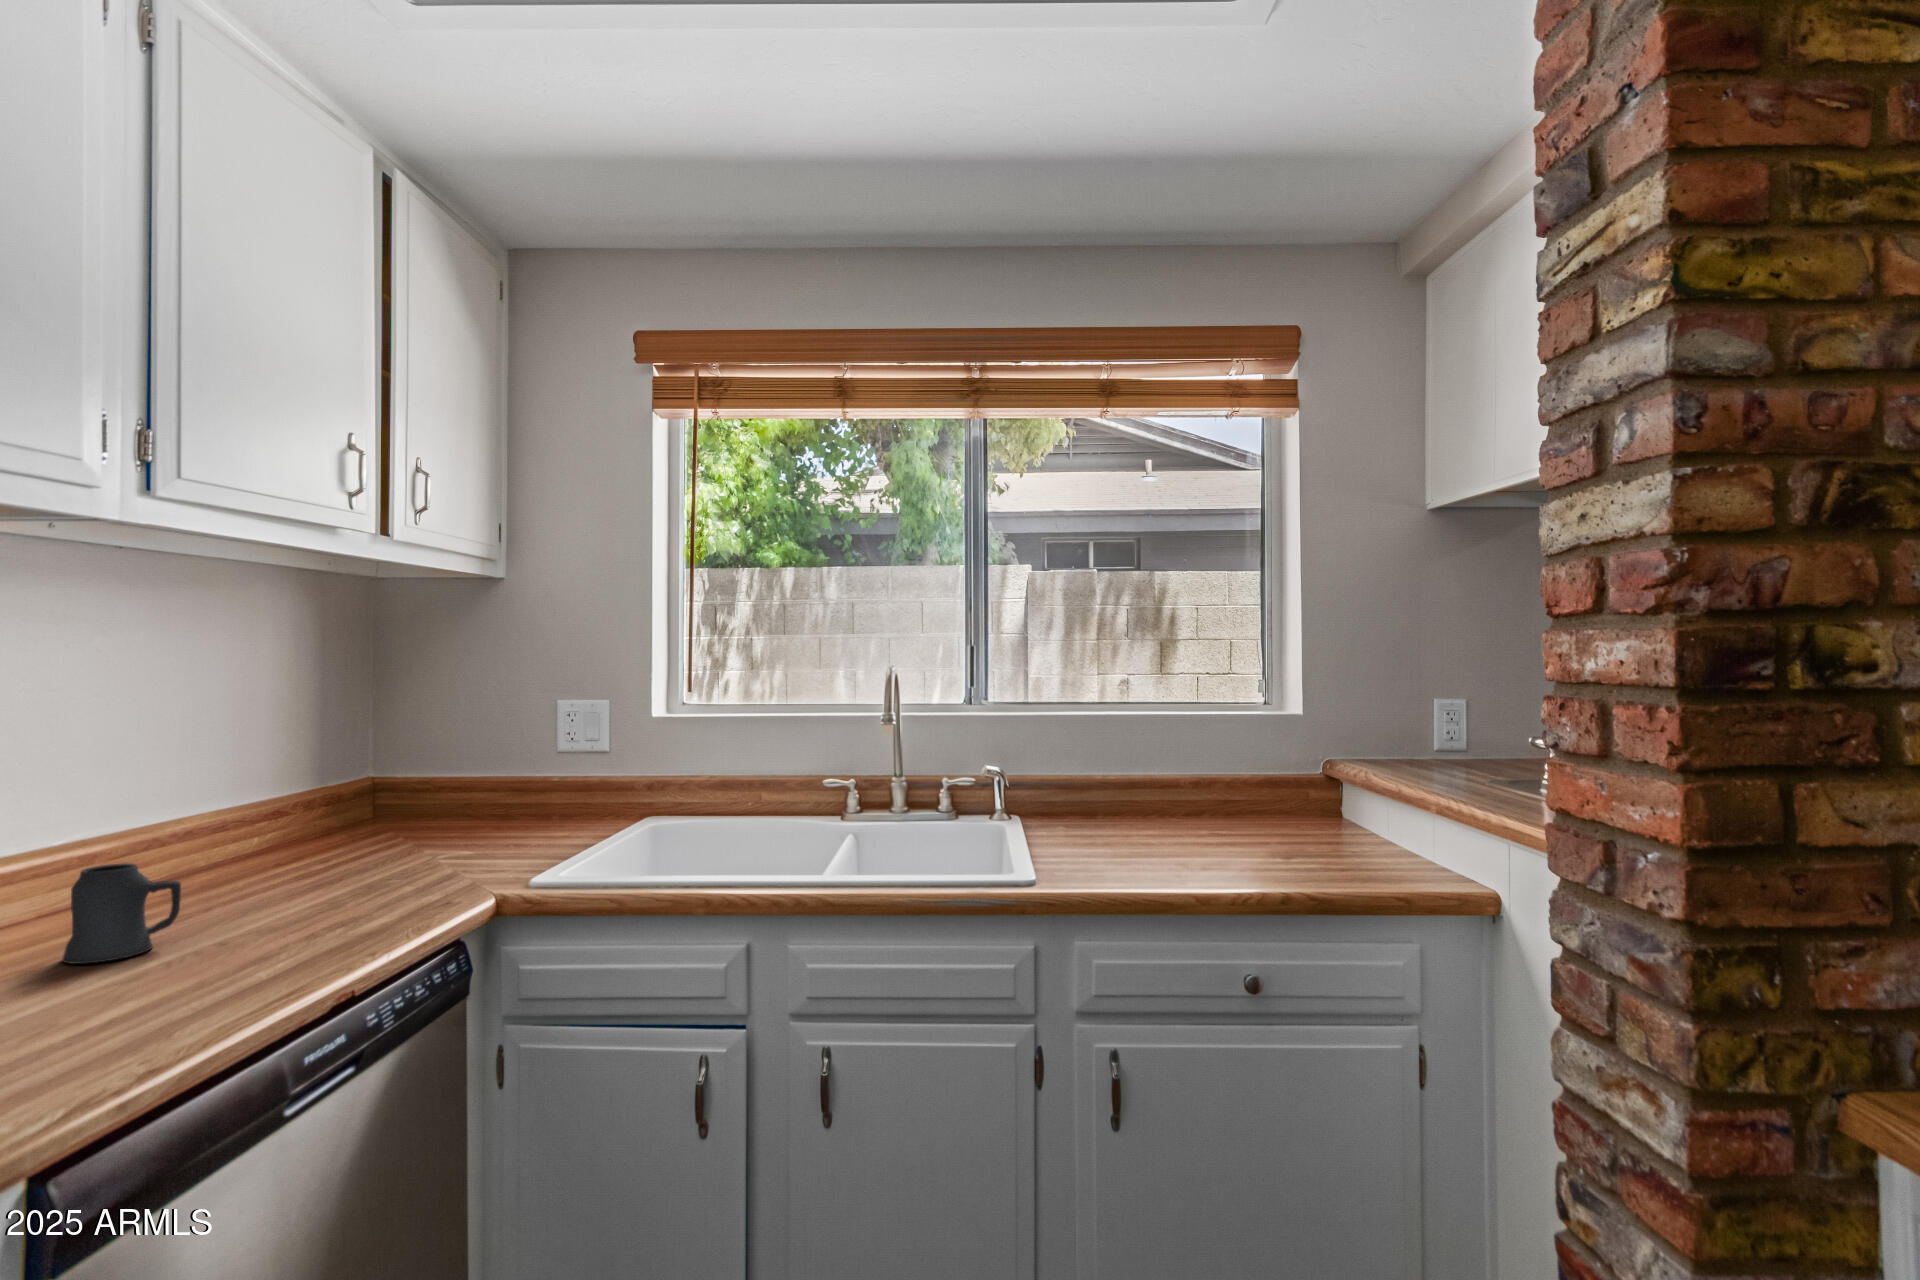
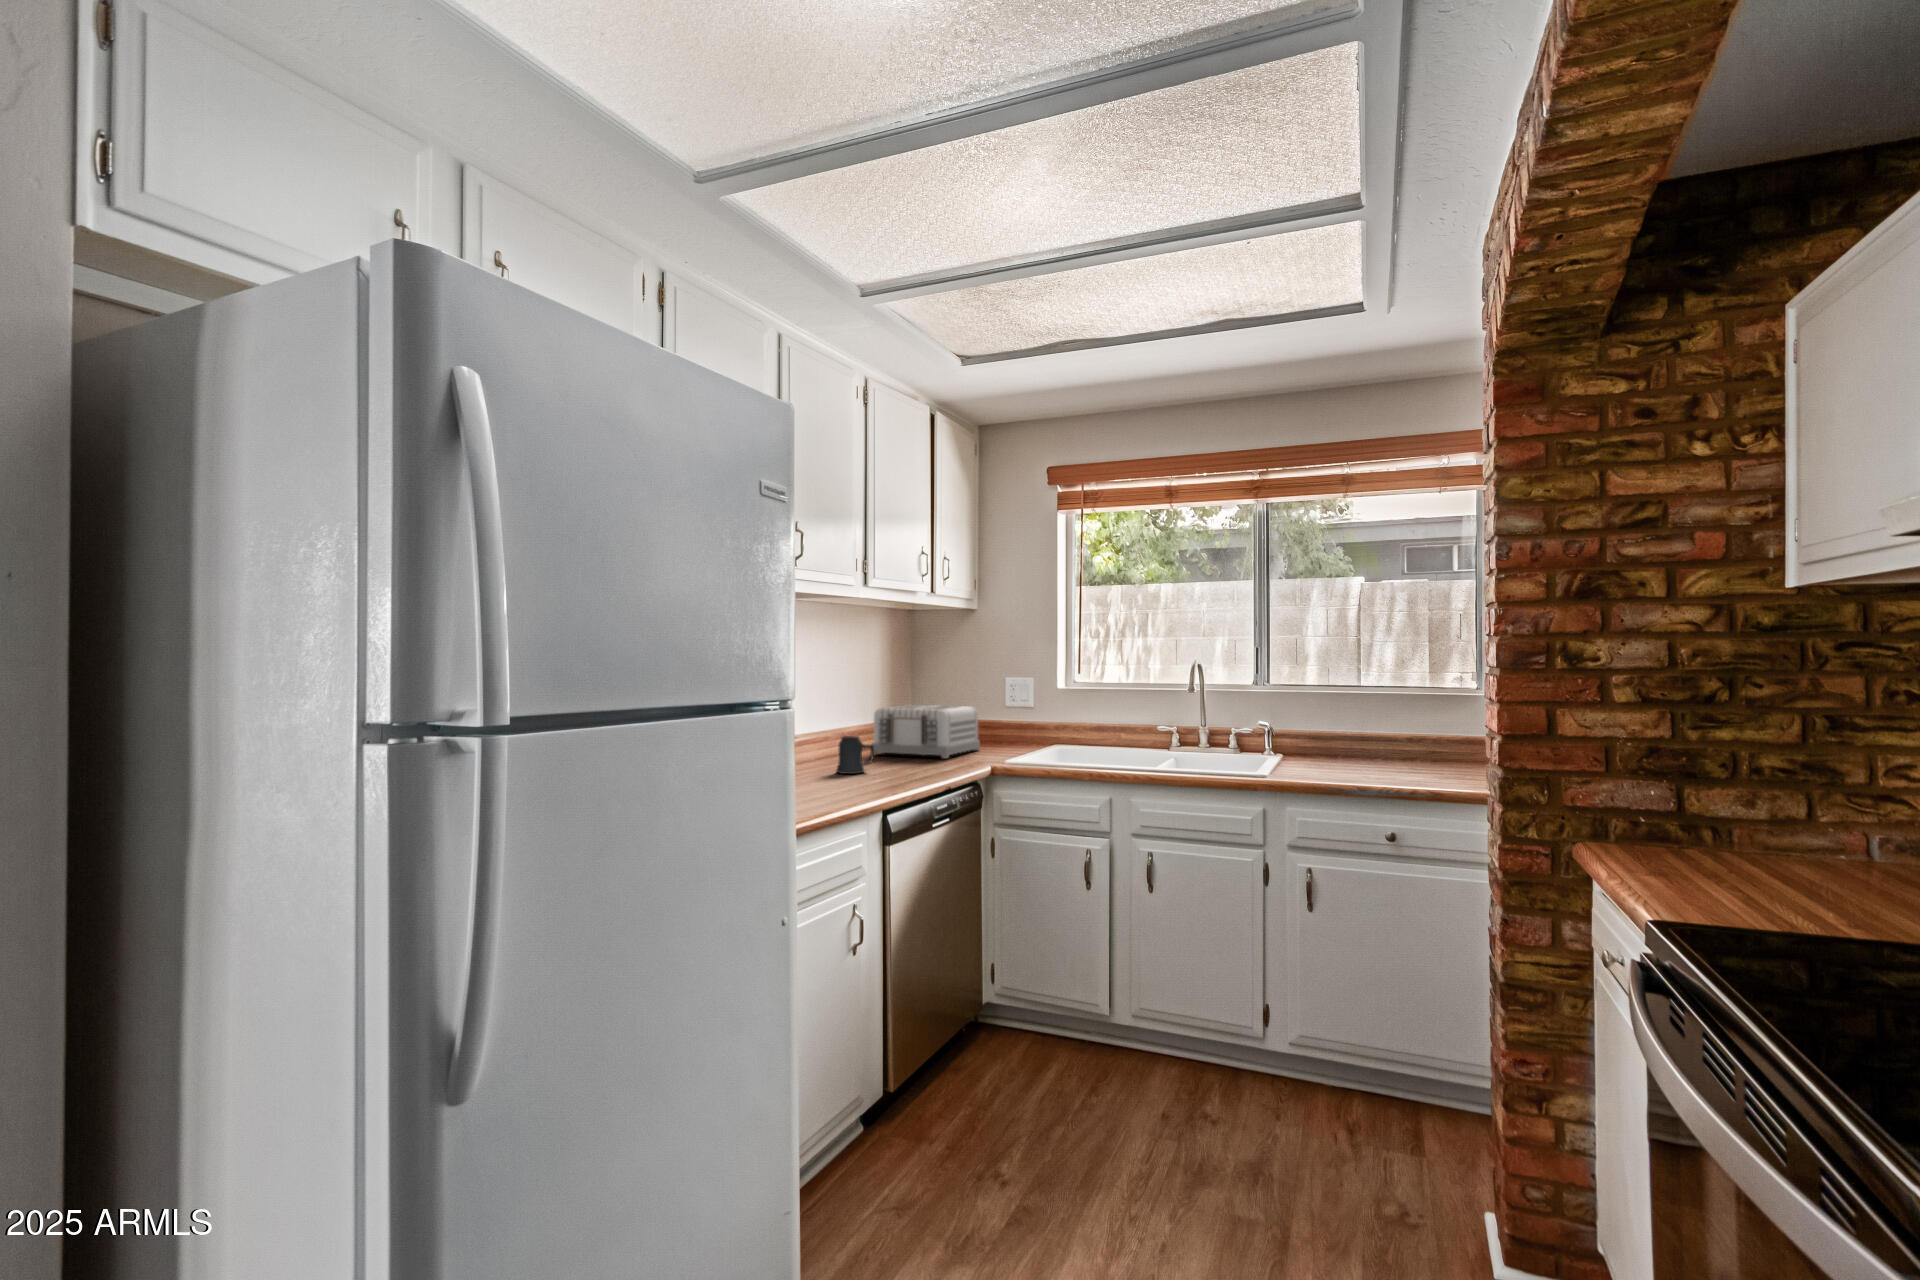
toaster: none [233,761,496,878] -> present [872,705,980,758]

